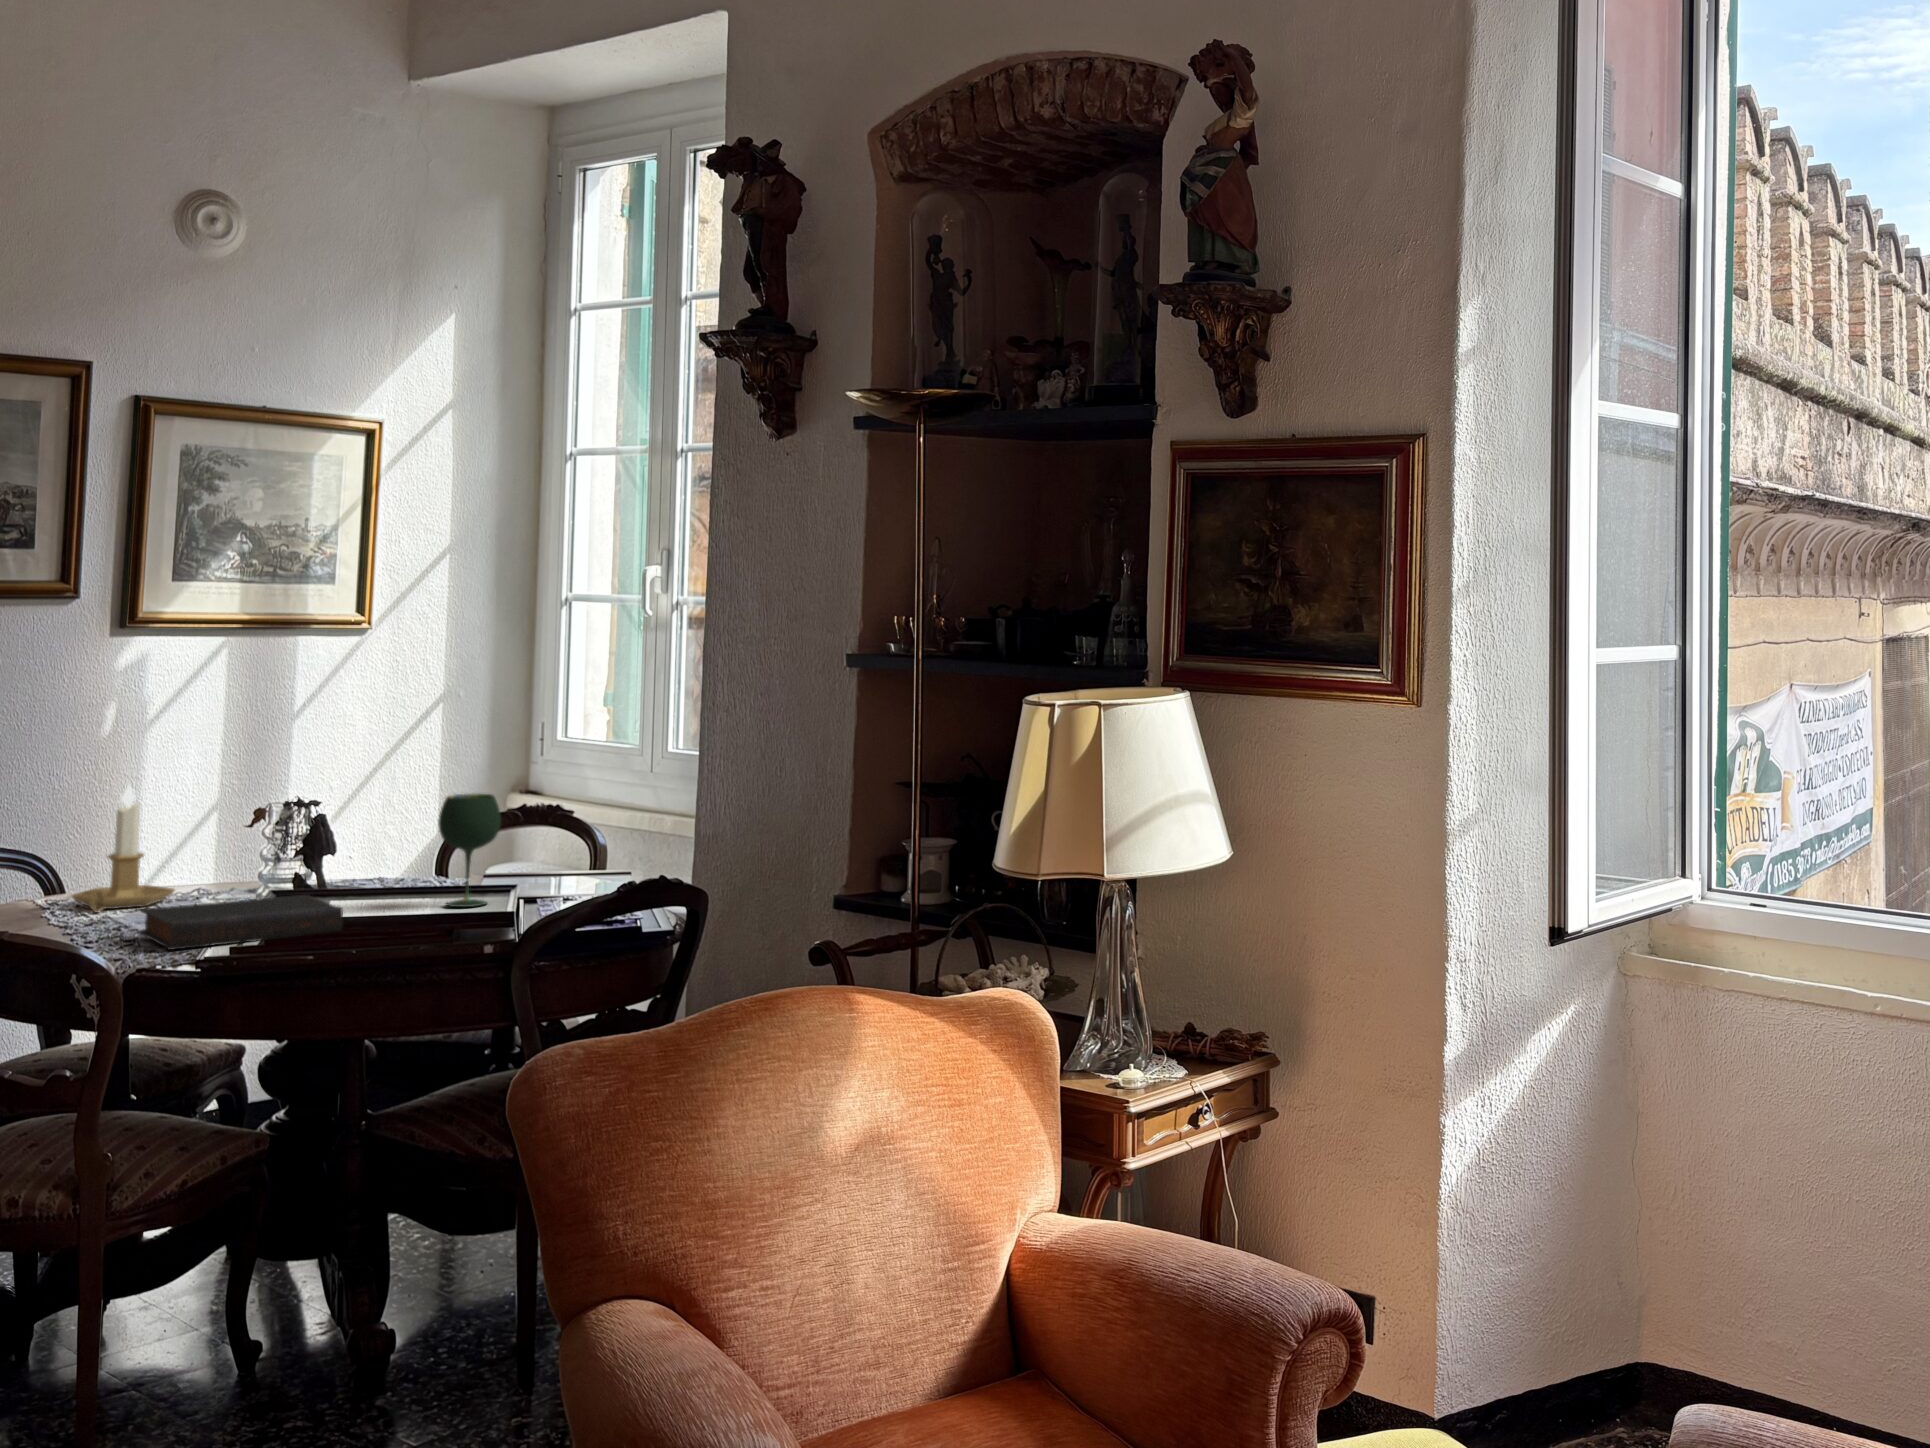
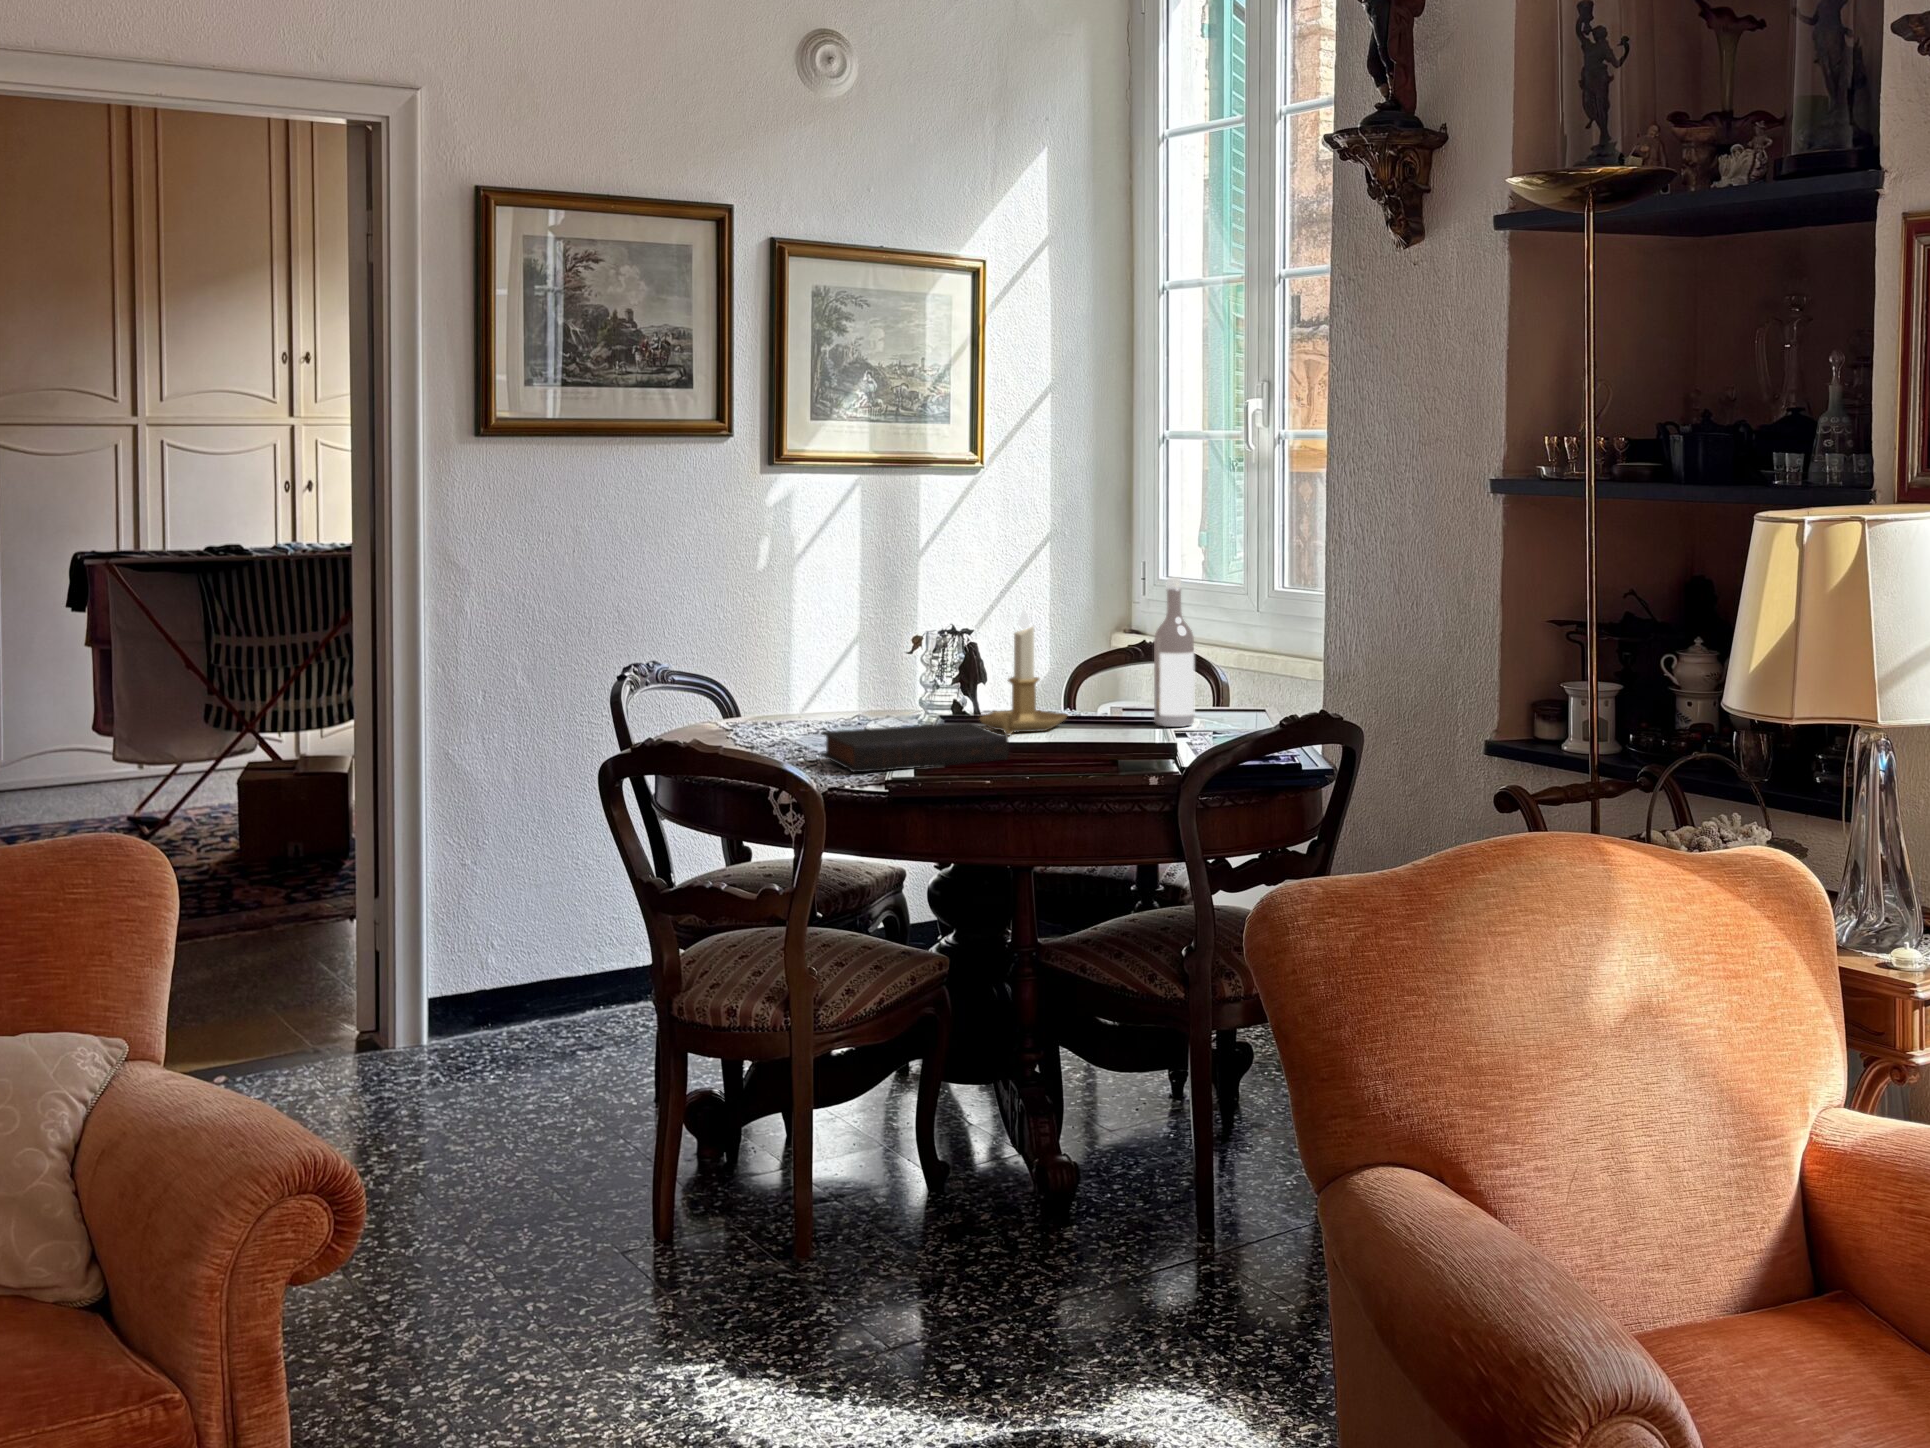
wine bottle: none [509,748,552,892] -> present [1154,578,1195,727]
candlestick: present [73,785,174,912] -> present [980,609,1067,735]
wine glass: present [438,794,501,907] -> none [1089,623,1150,740]

